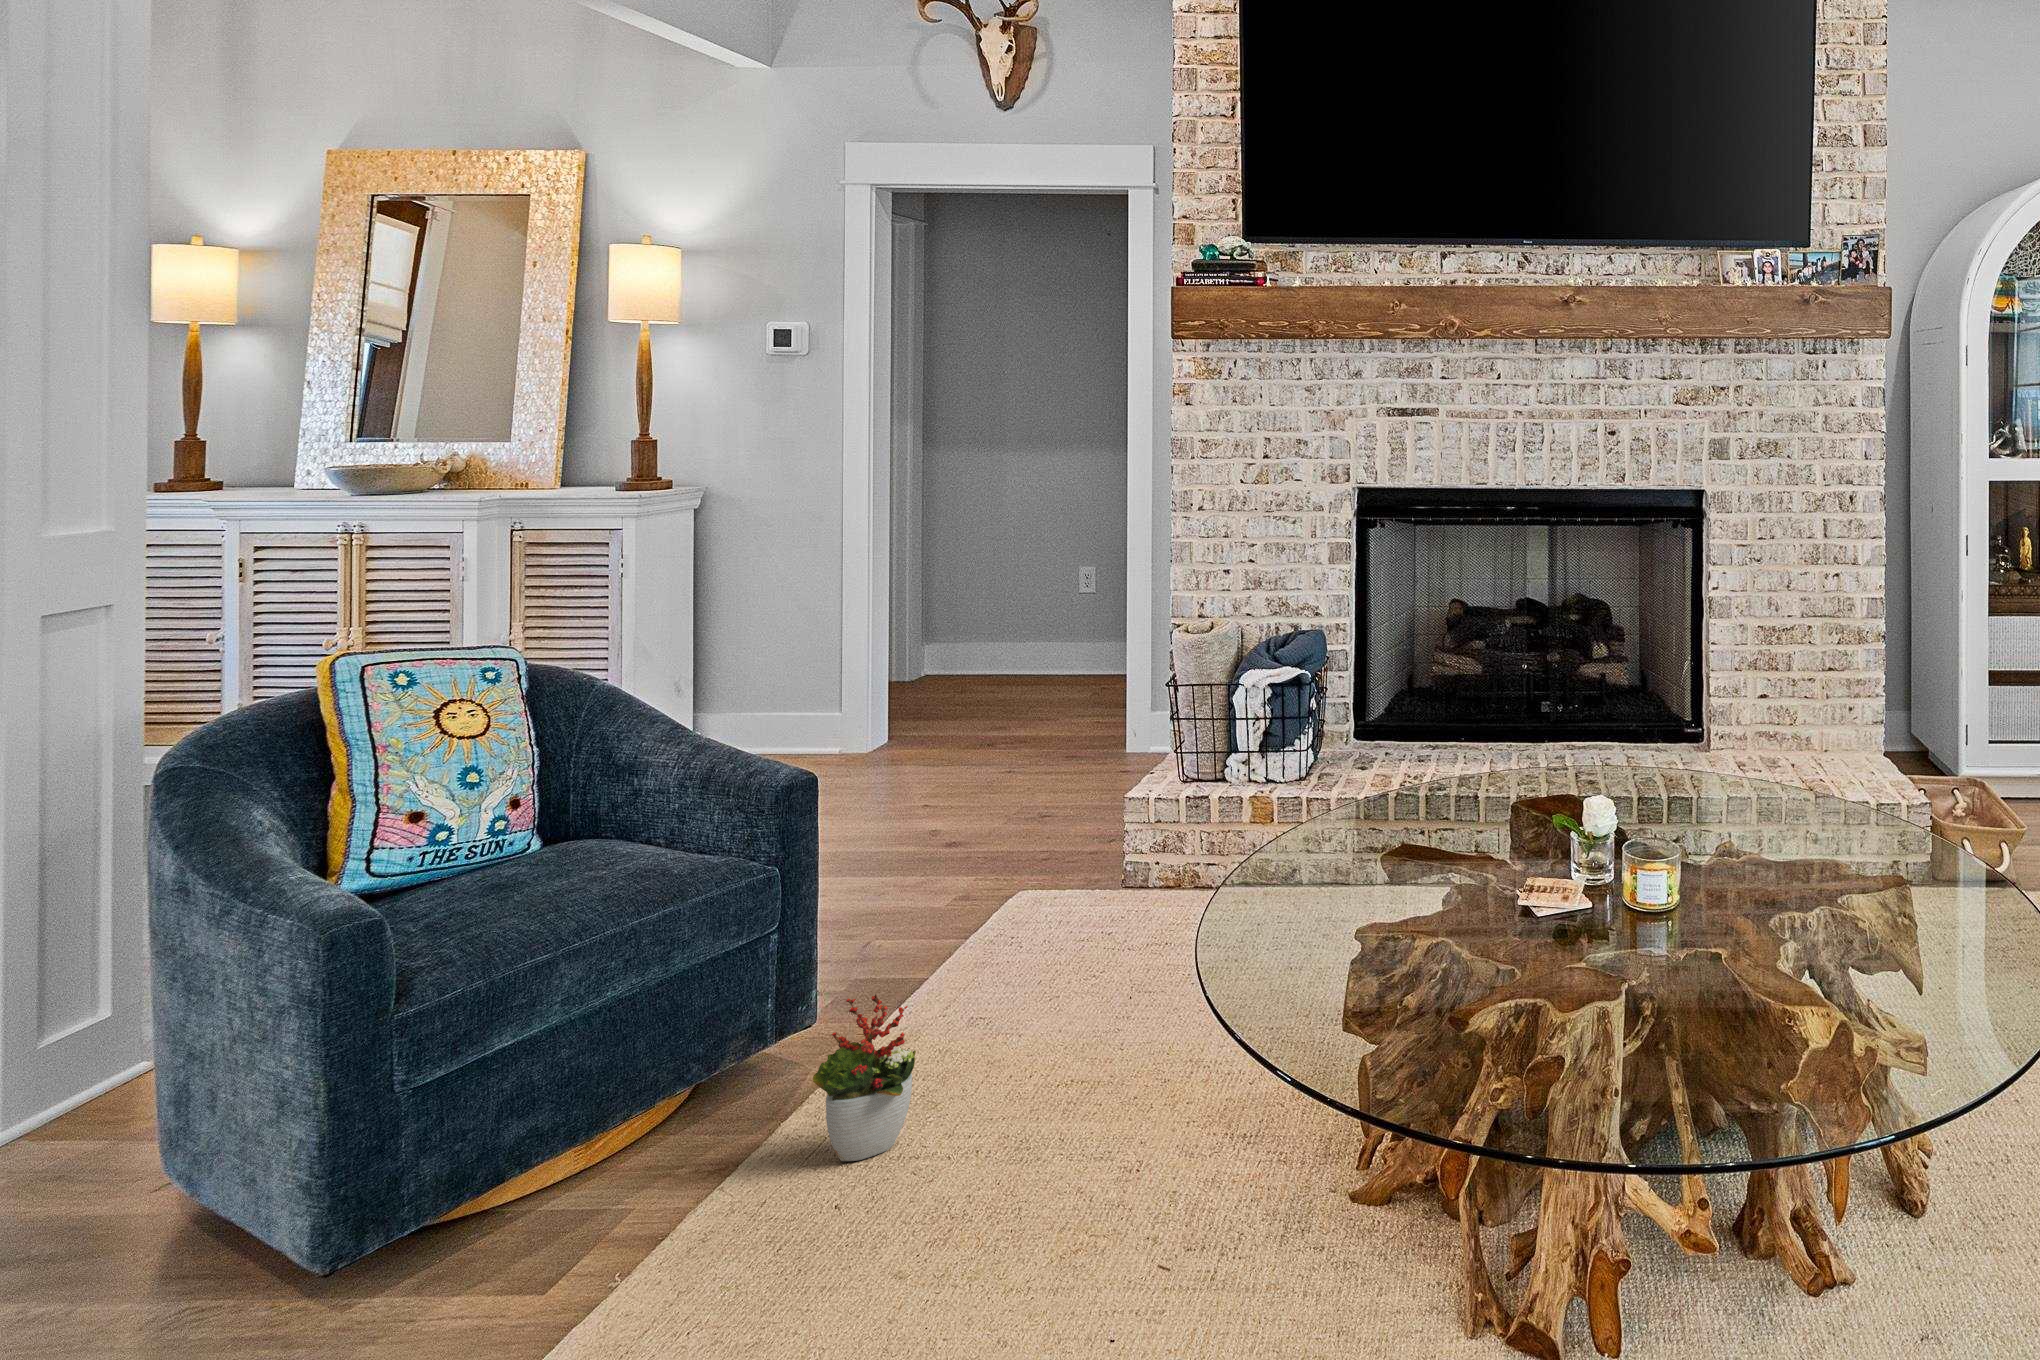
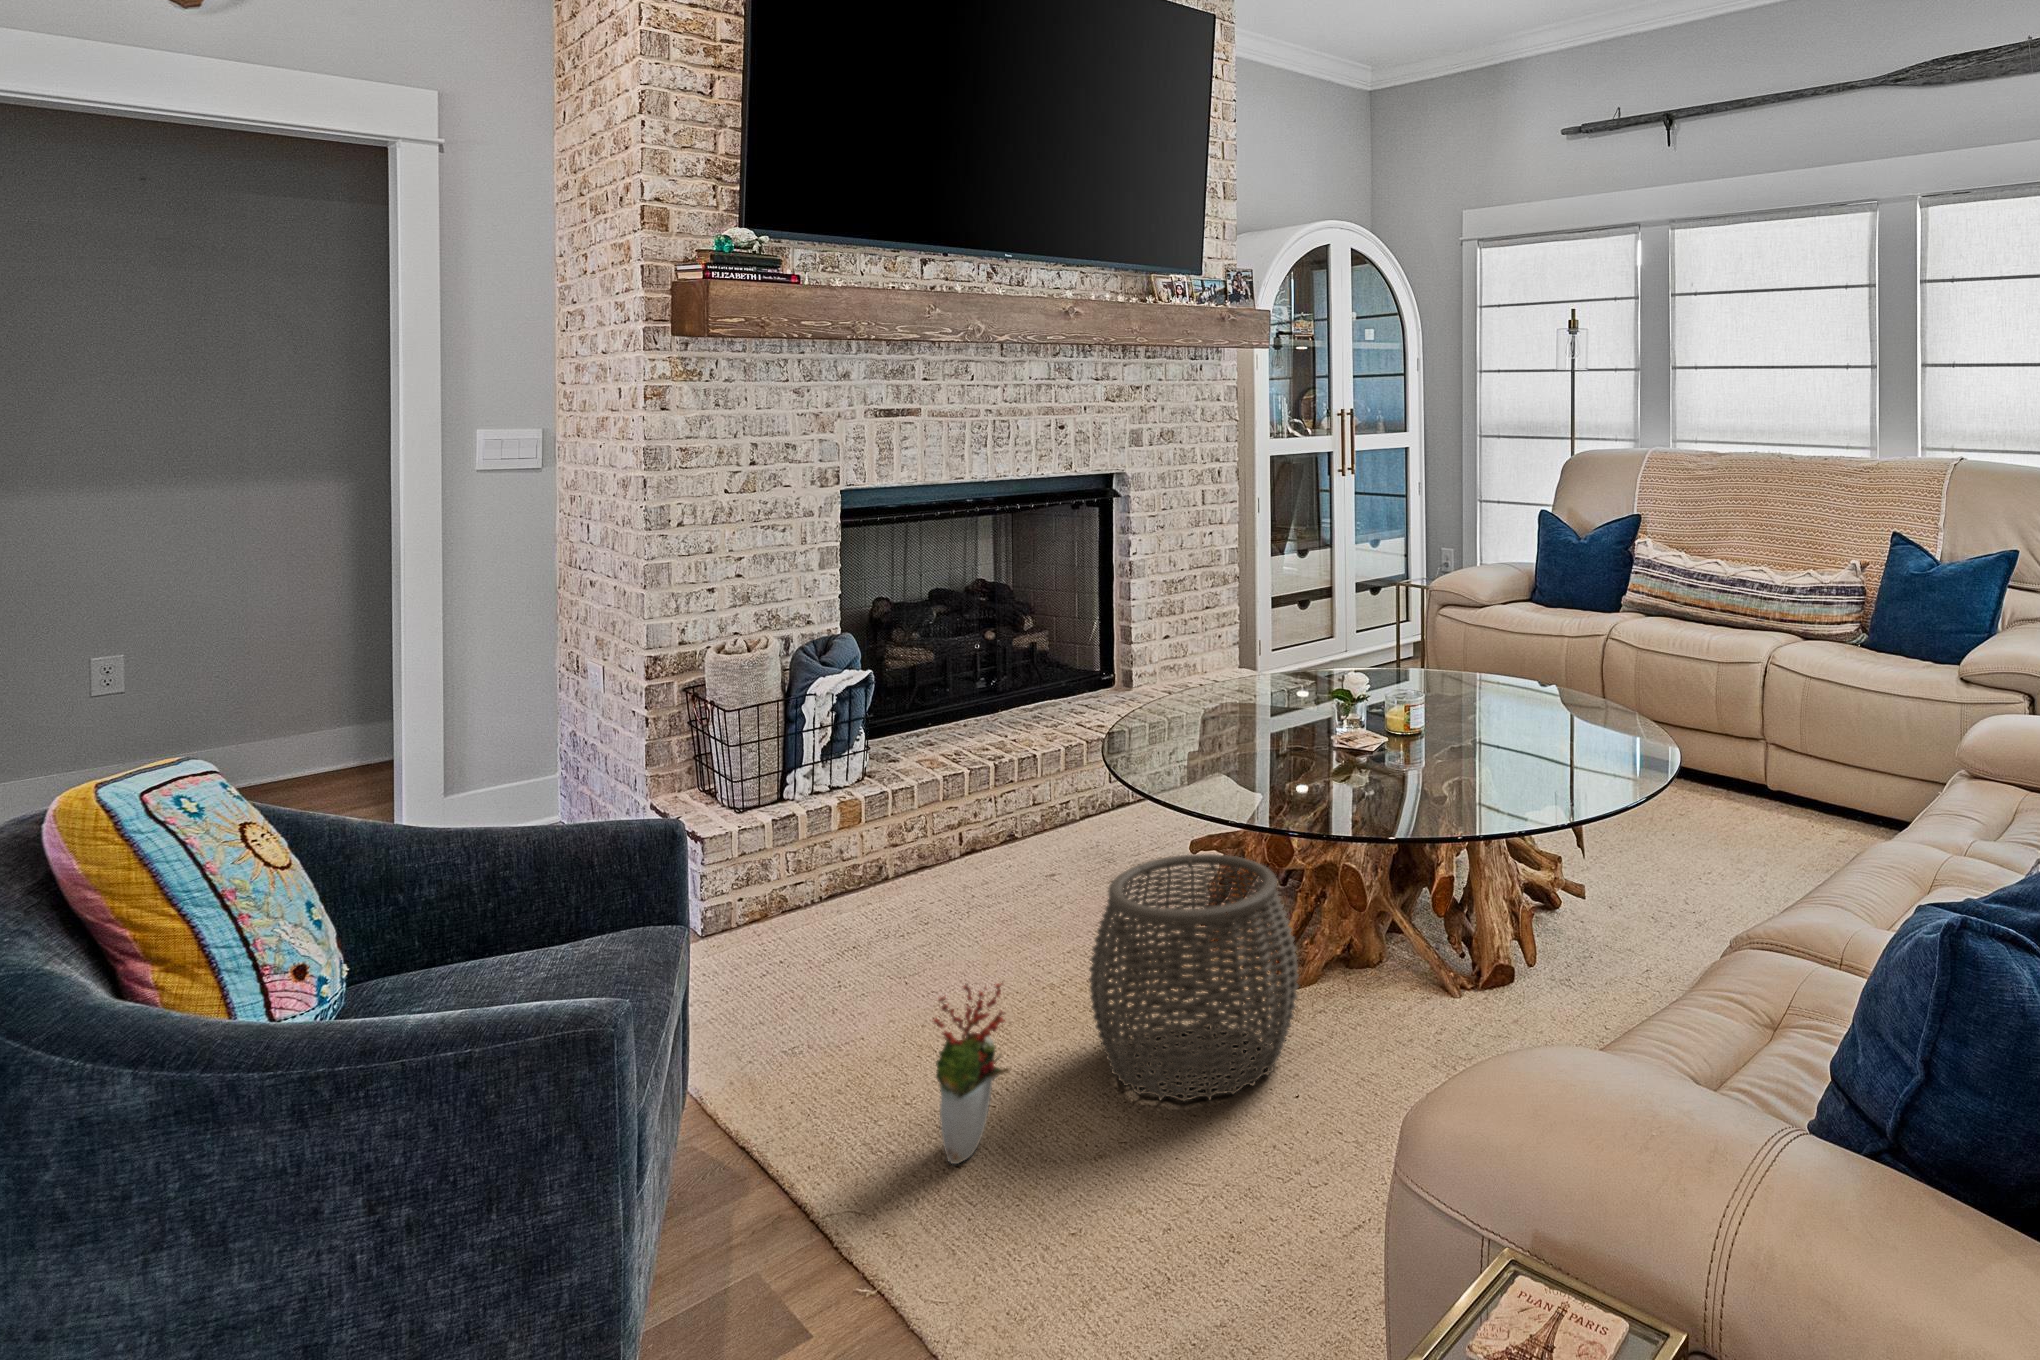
woven basket: none [984,938,1228,1227] -> present [1089,854,1299,1102]

